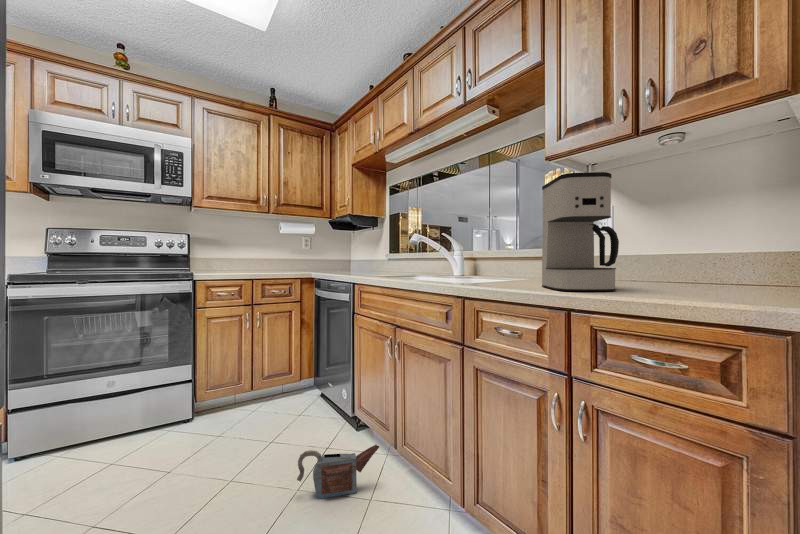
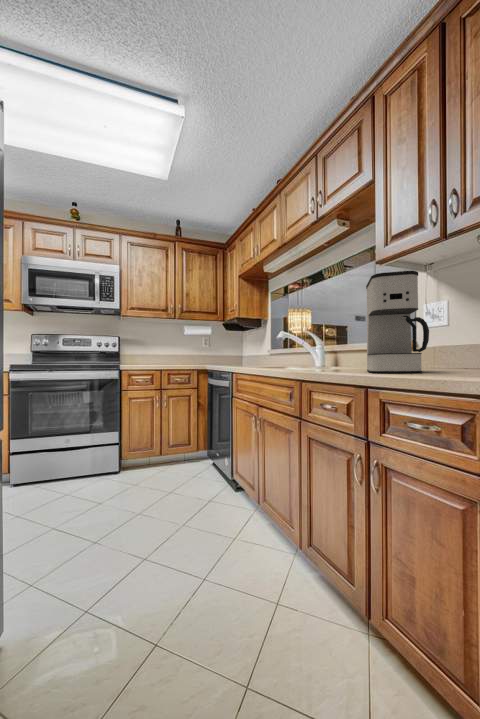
watering can: present [297,445,379,499] -> none [180,499,244,537]

